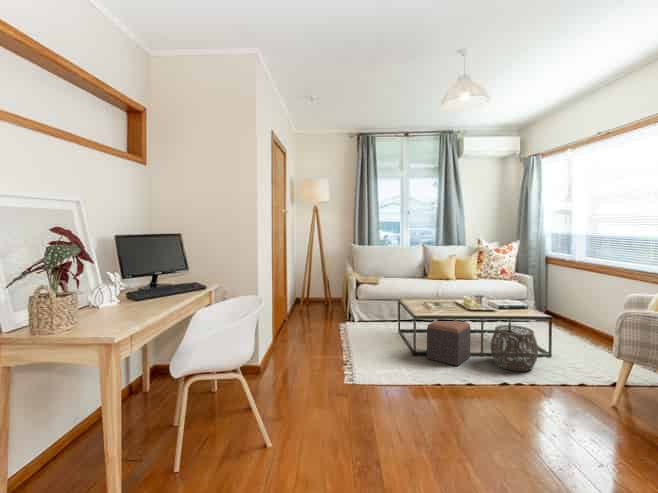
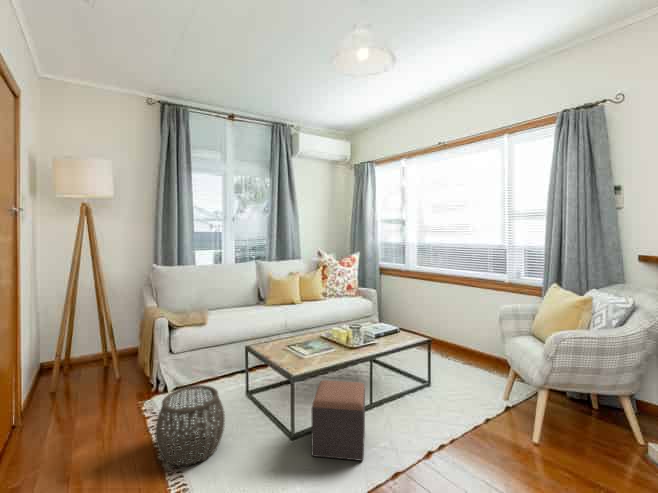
woven basket: present [491,325,538,371] -> present [155,385,225,466]

